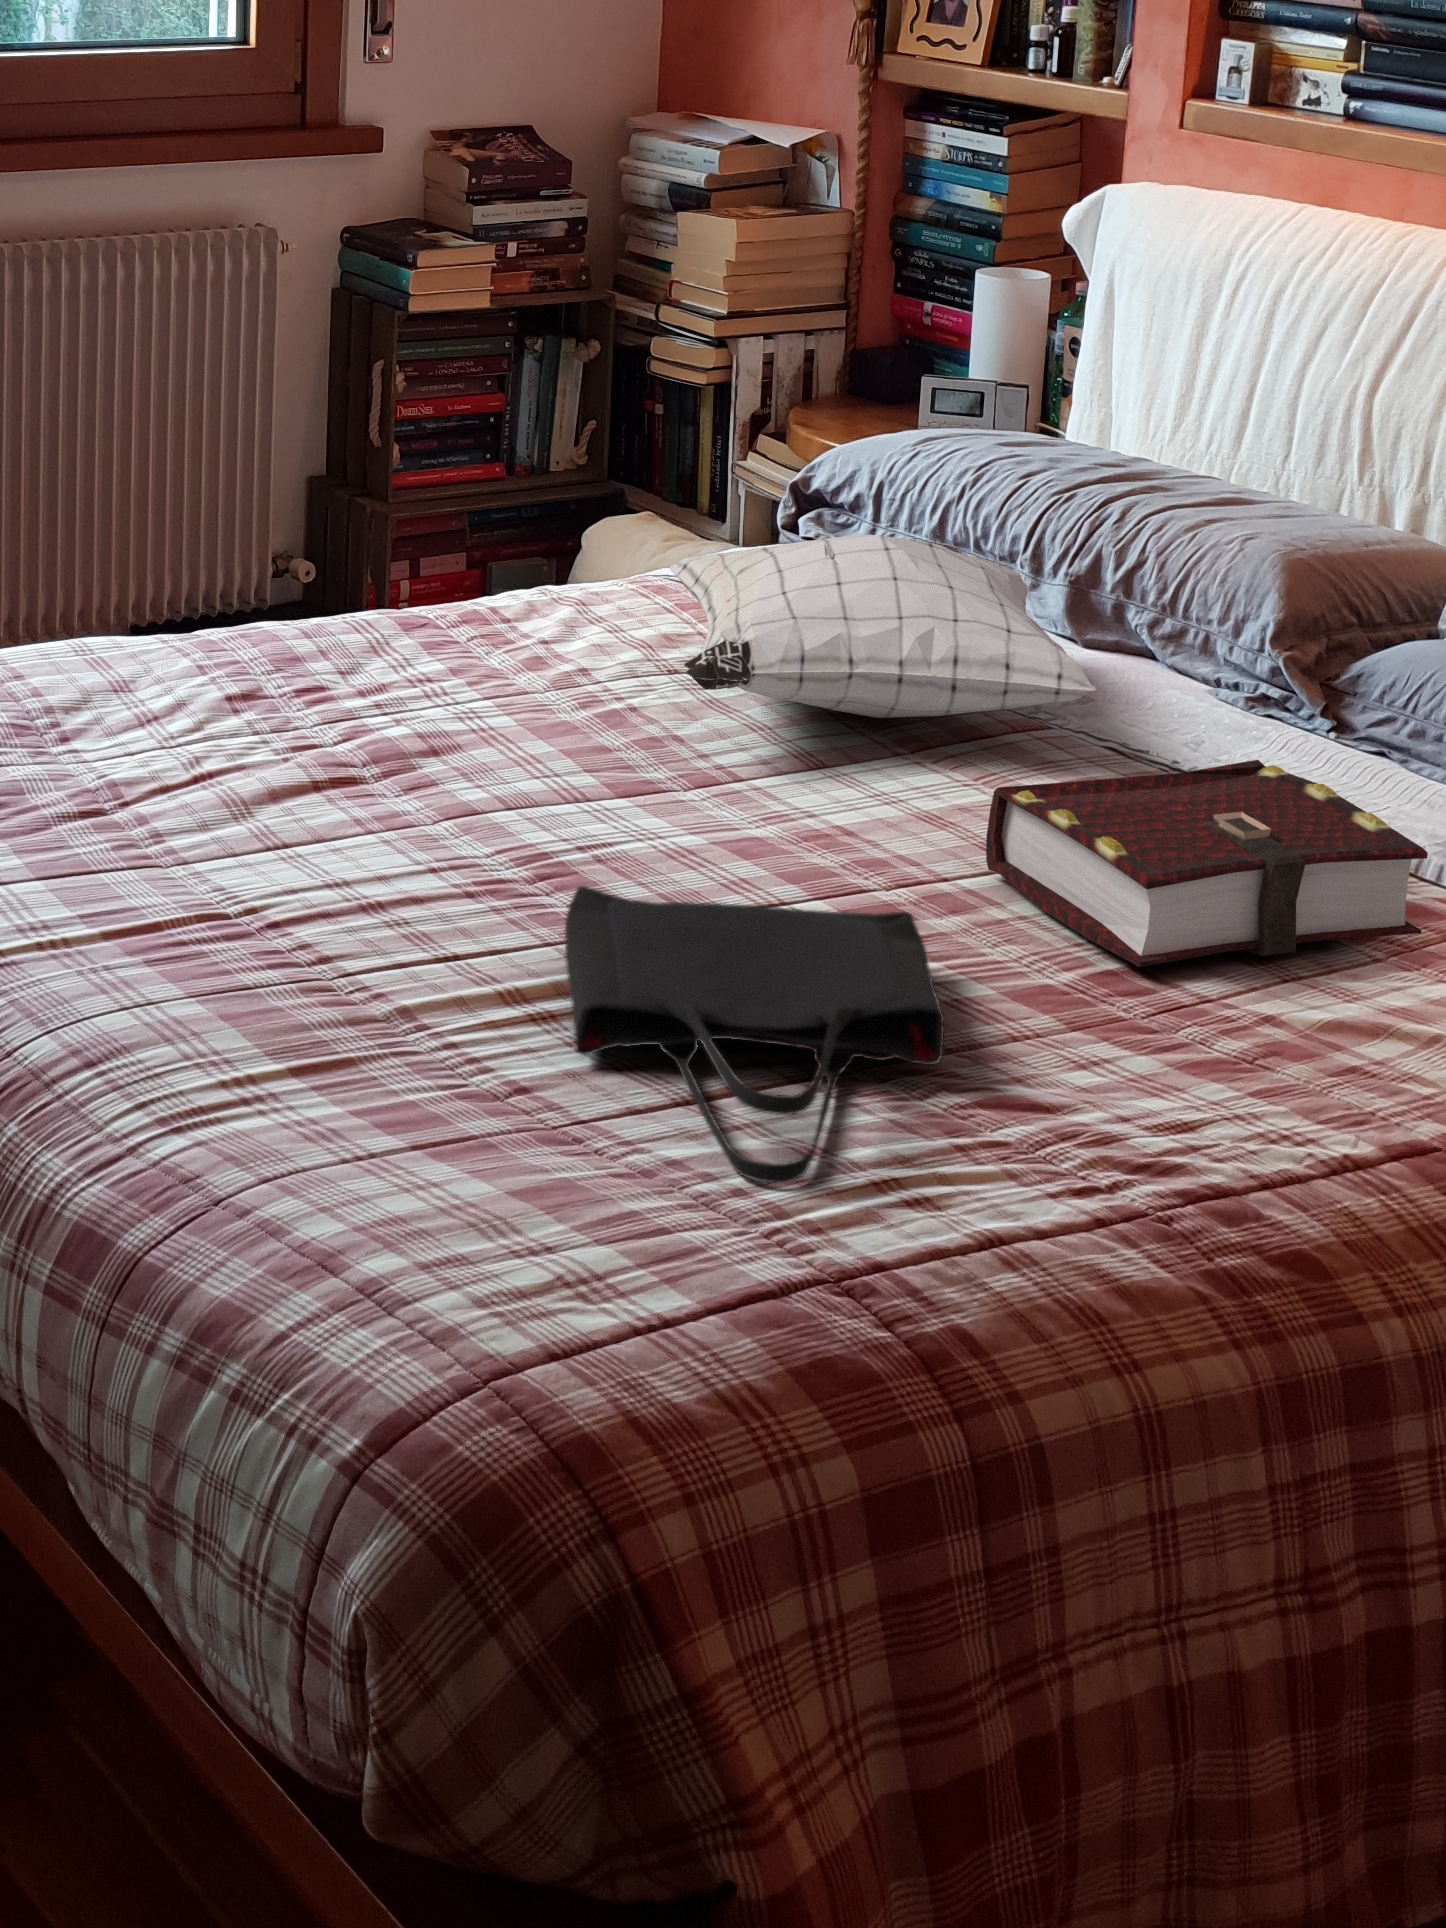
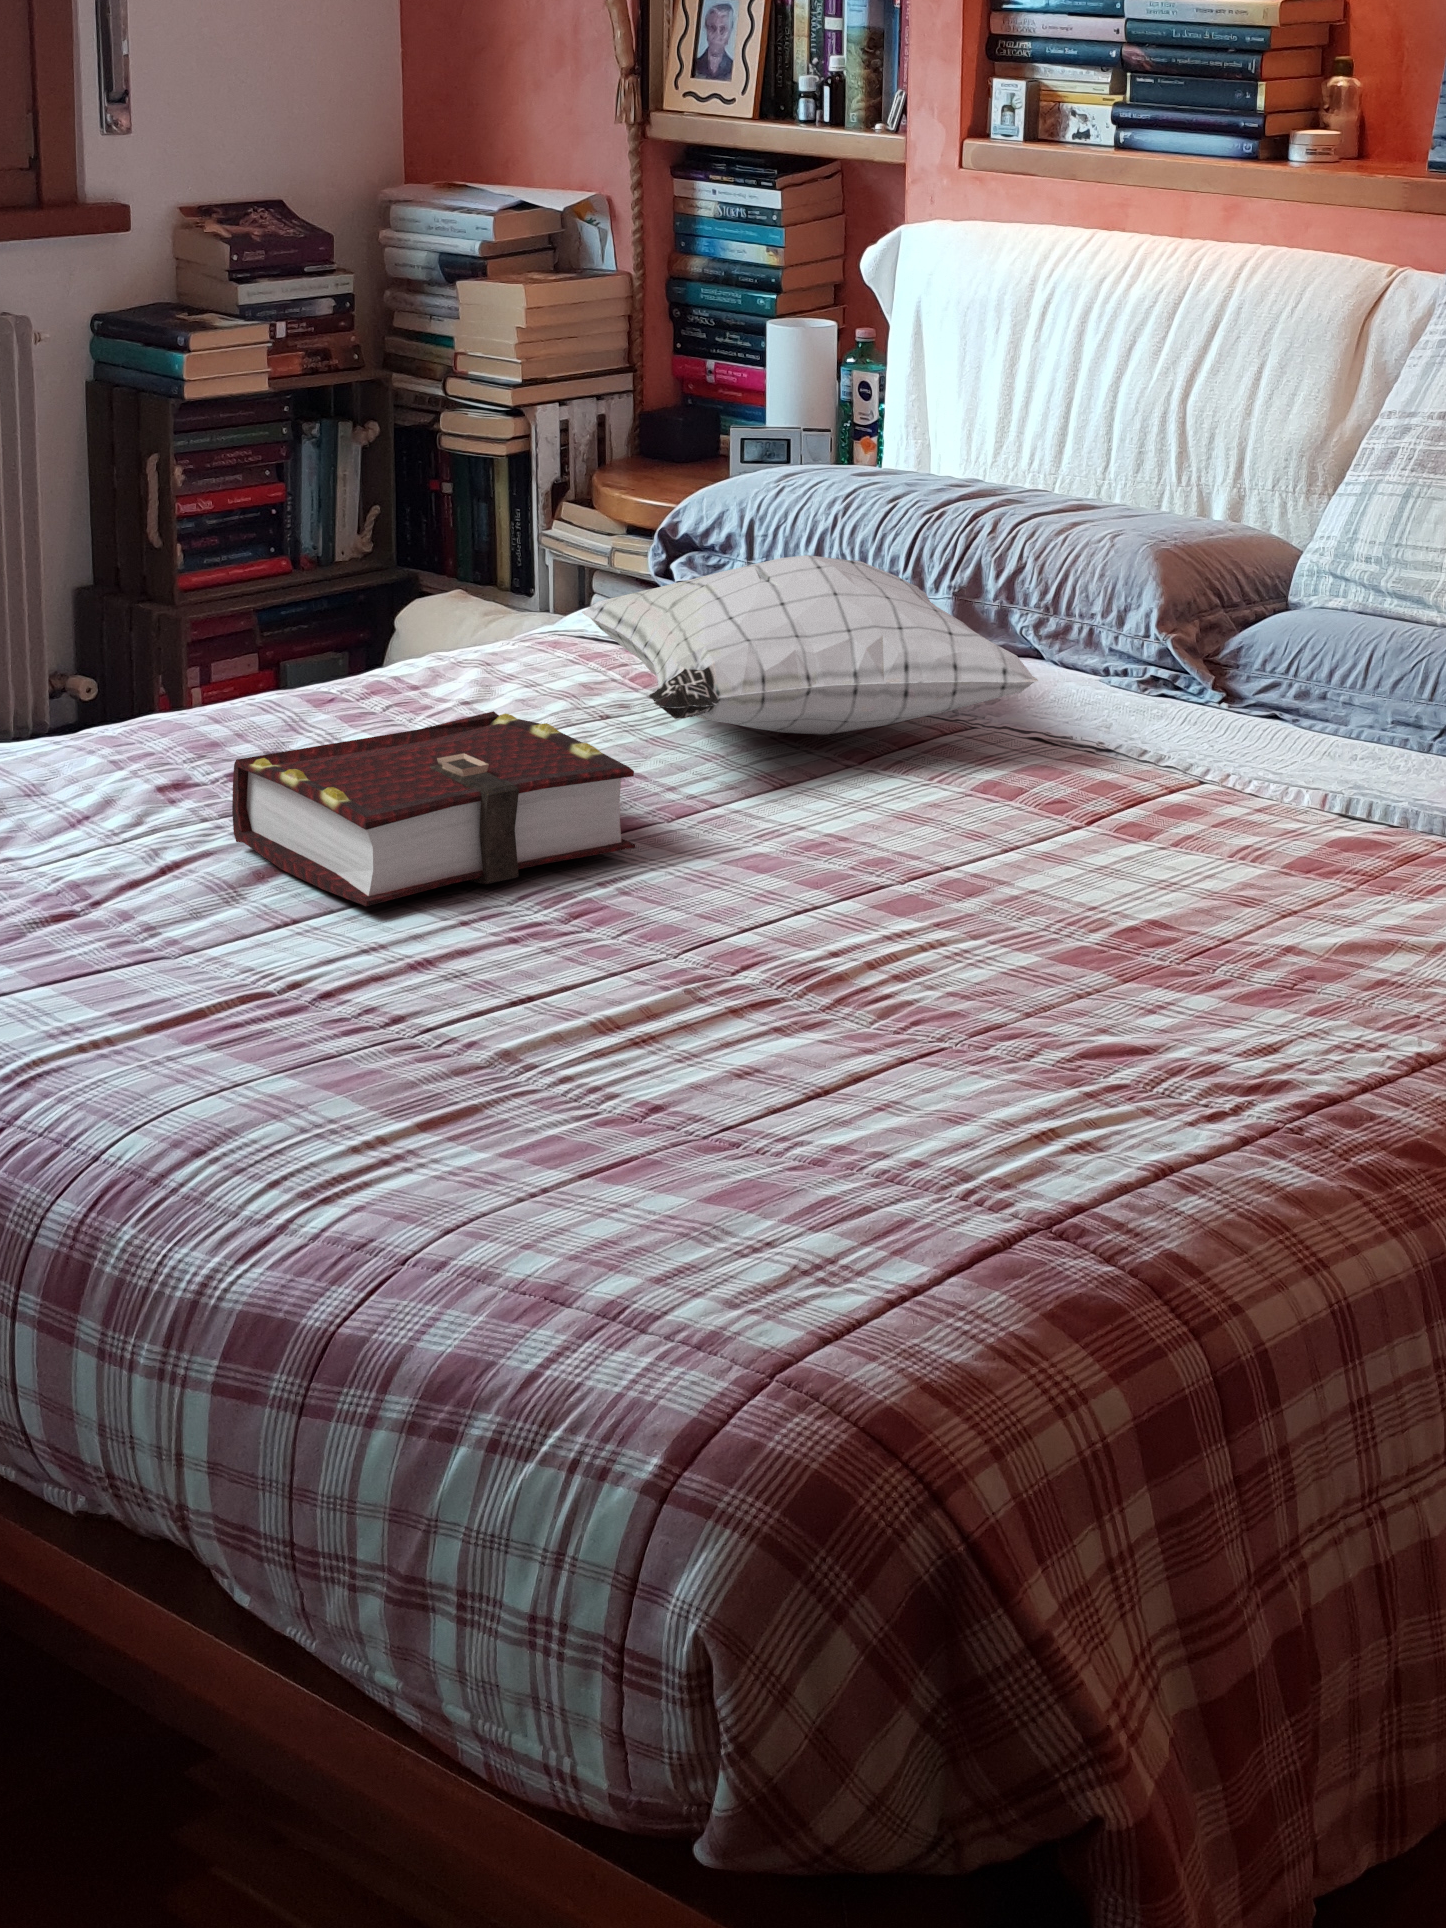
book: present [986,760,1428,967] -> present [232,711,636,906]
tote bag: present [565,886,944,1183] -> none [636,894,1047,1156]

